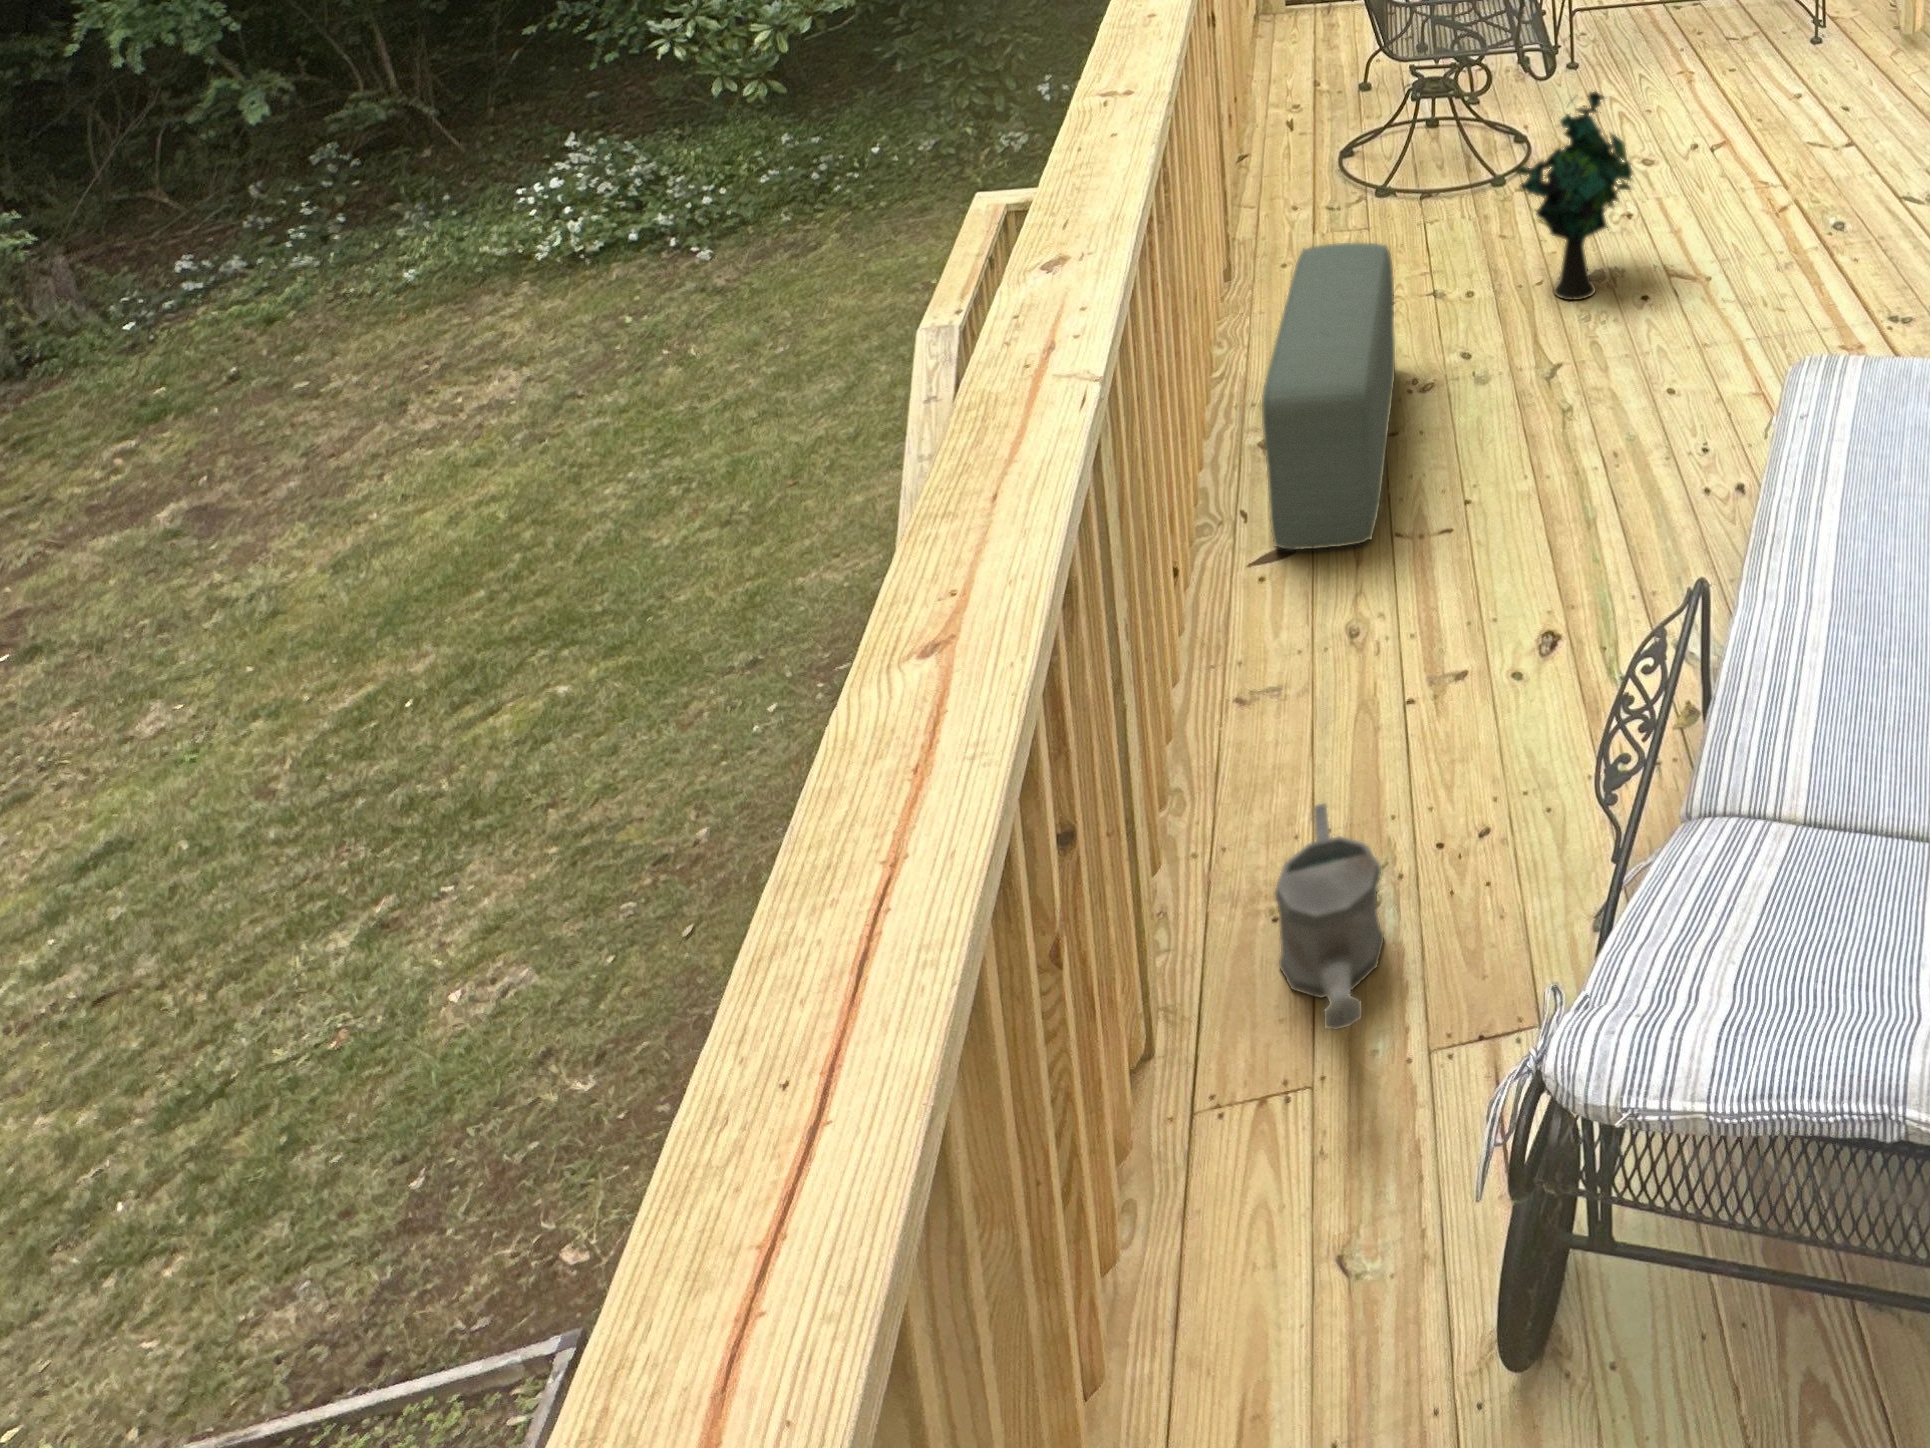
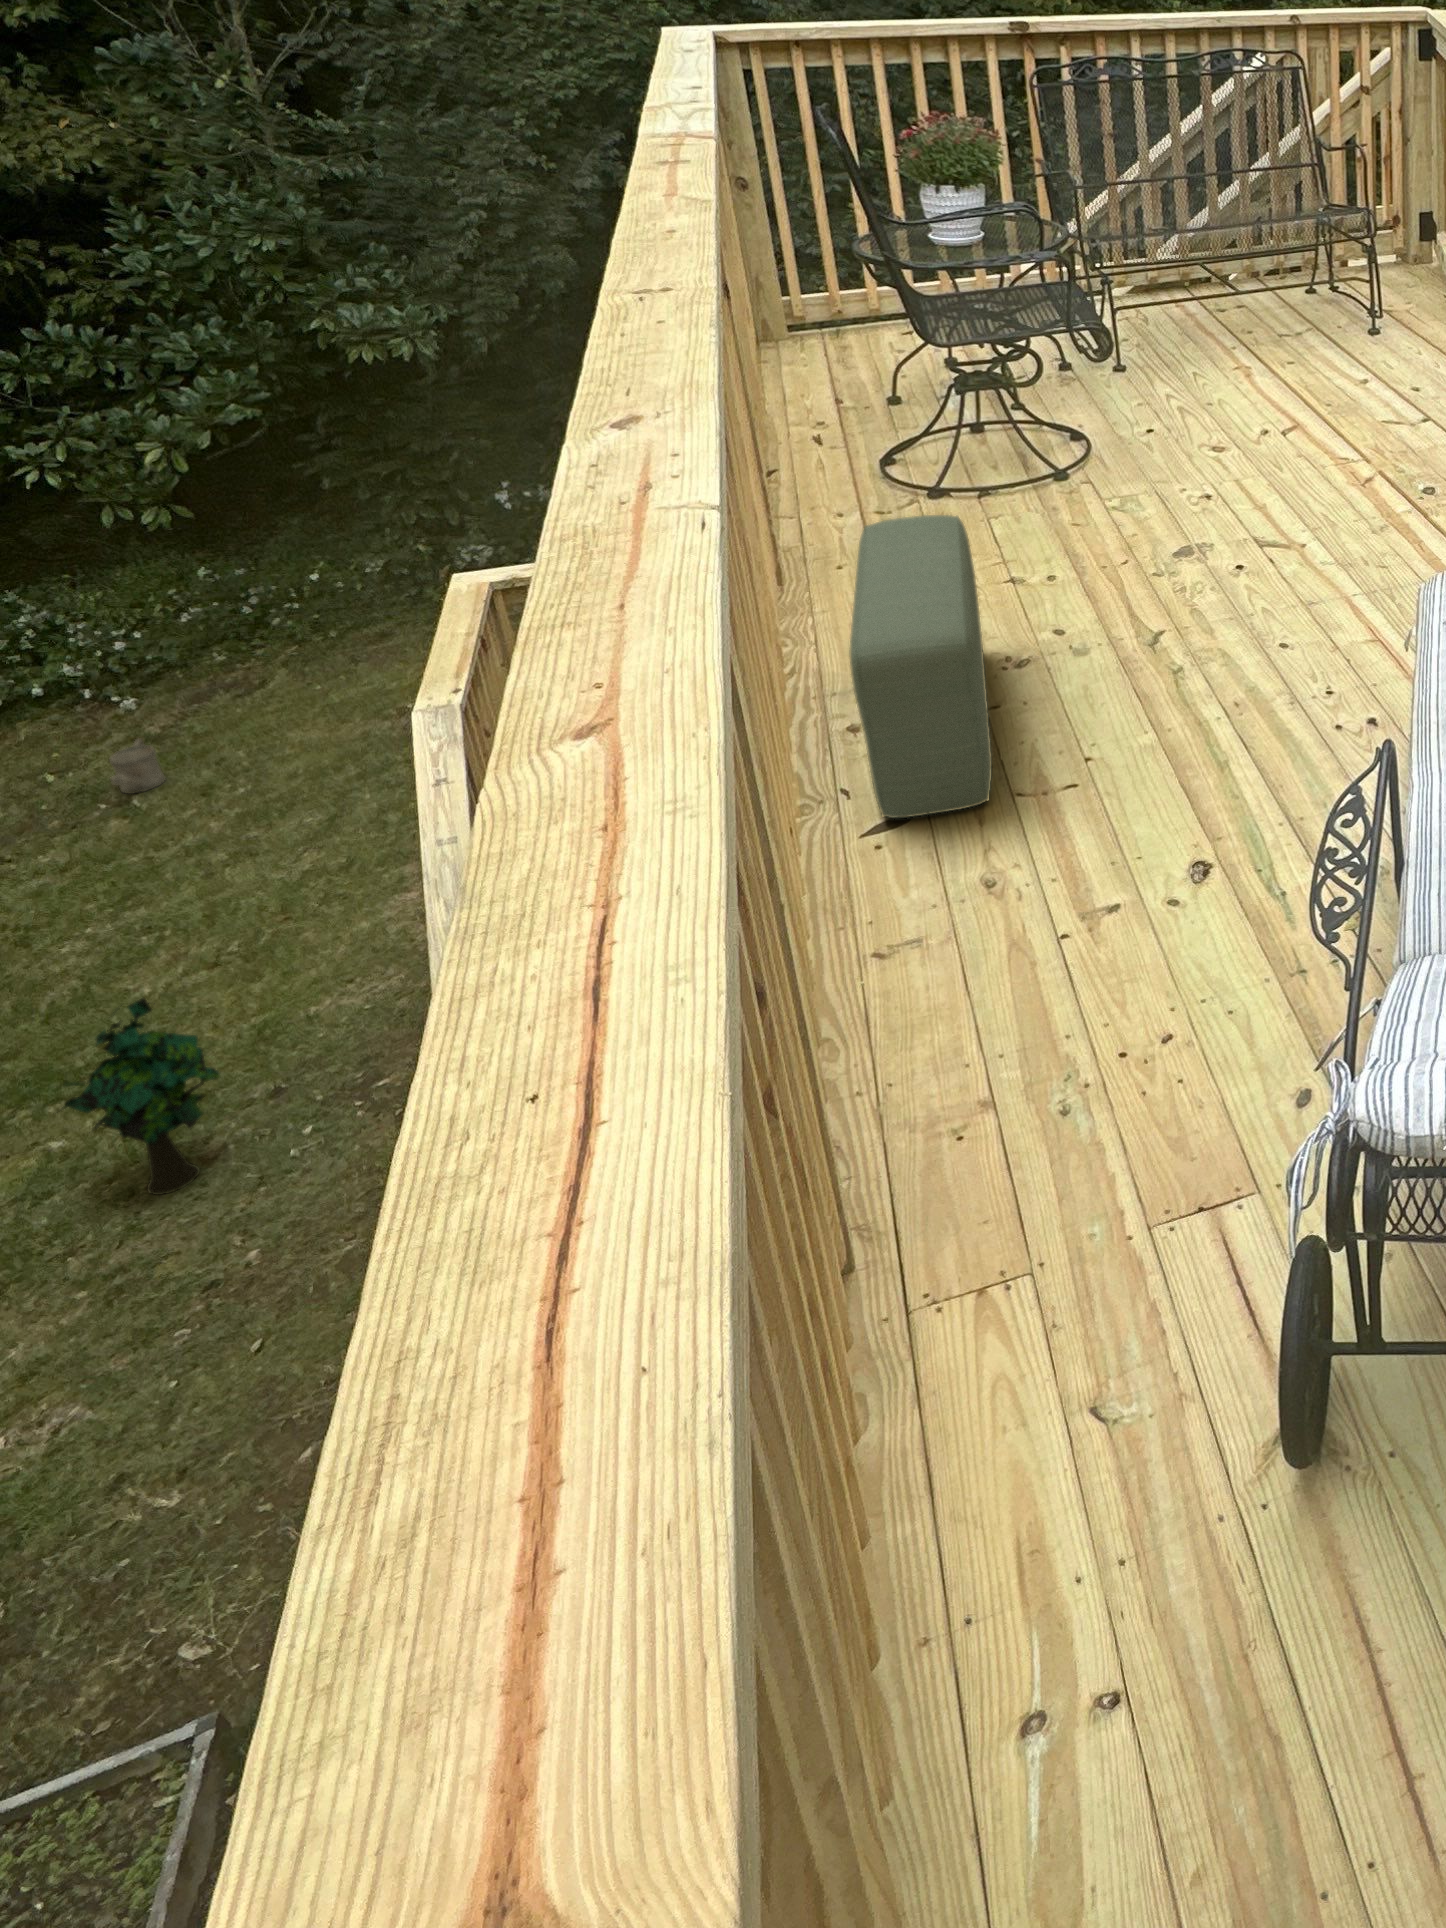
decorative plant: present [1515,92,1633,300] -> present [63,998,220,1195]
watering can: present [1274,804,1384,1030] -> present [109,738,166,794]

